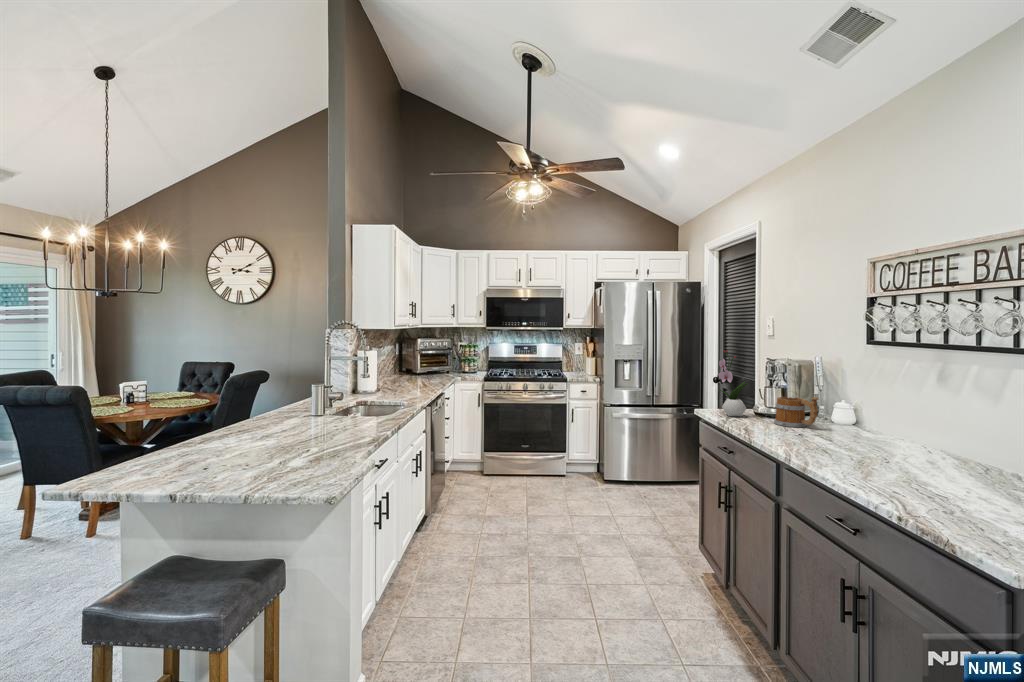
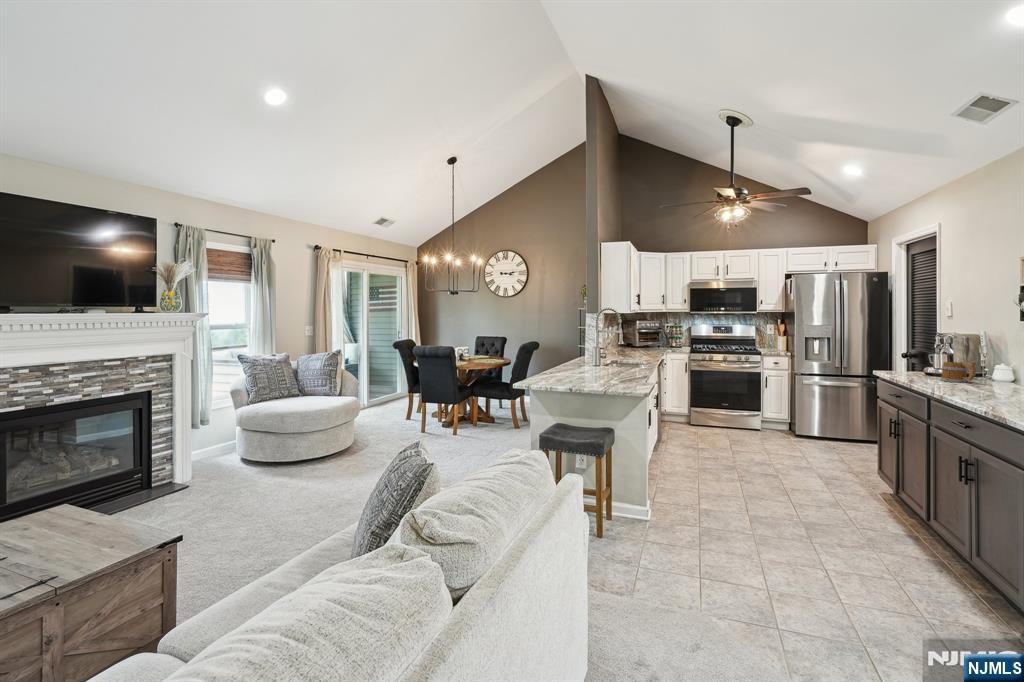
flower arrangement: present [718,350,748,417] -> none [895,328,921,376]

